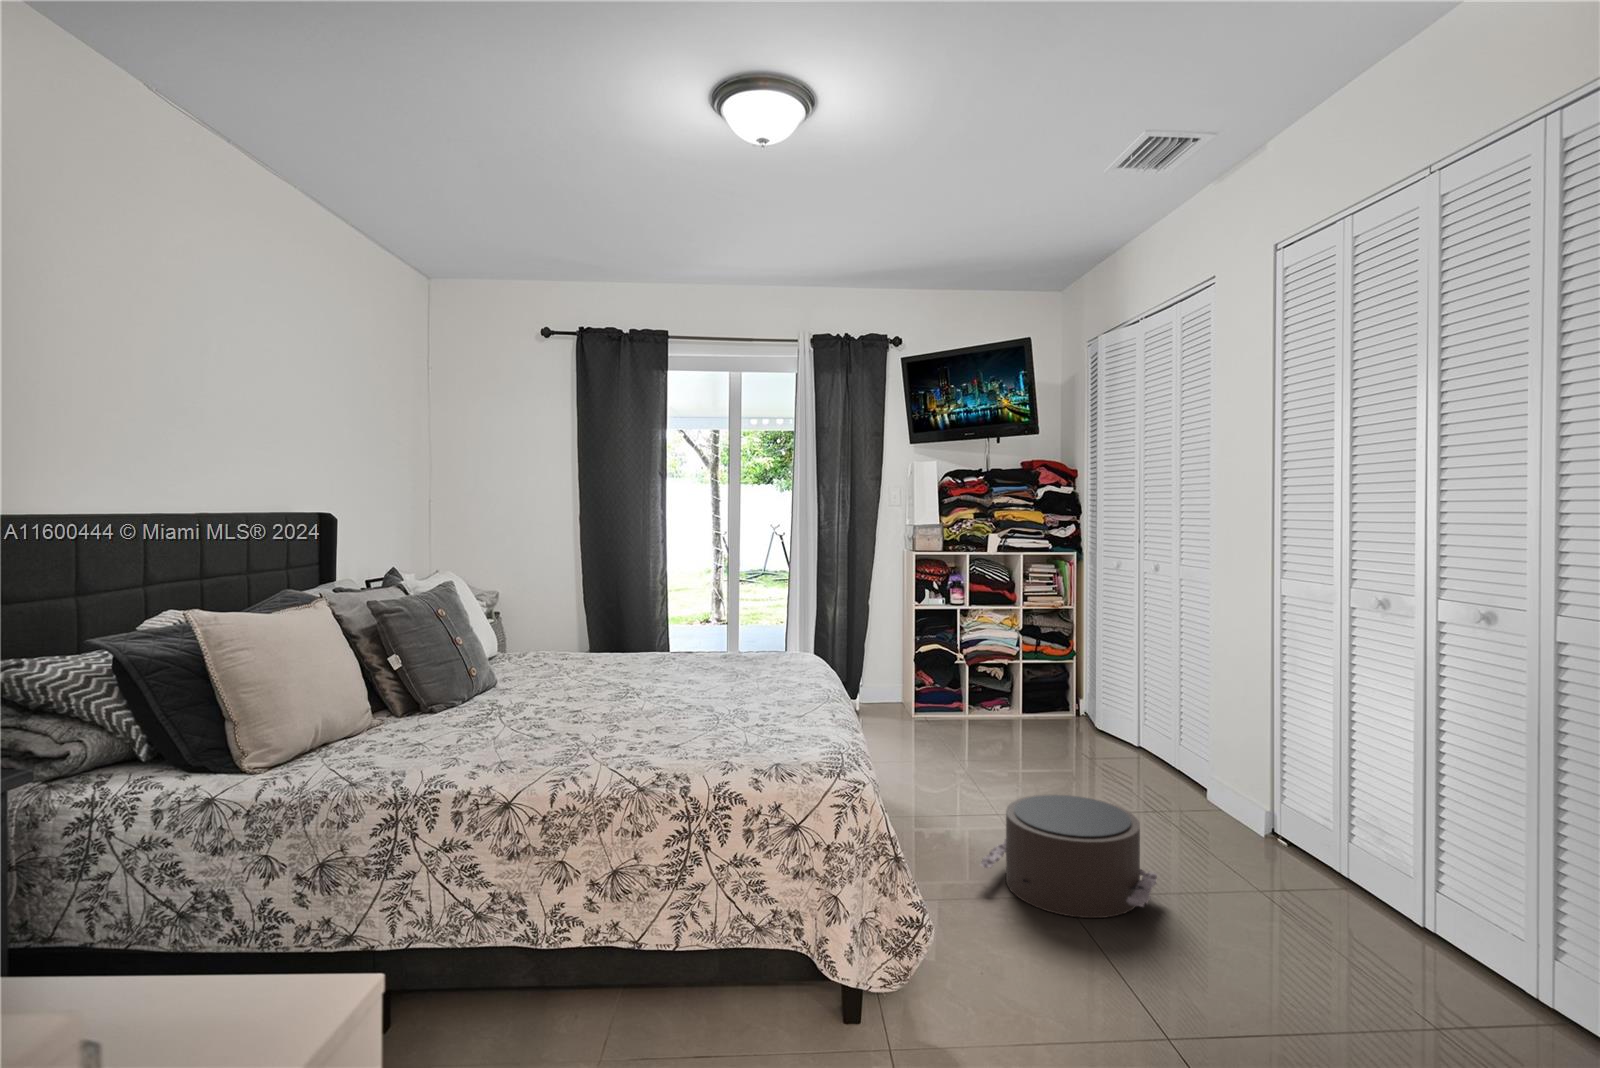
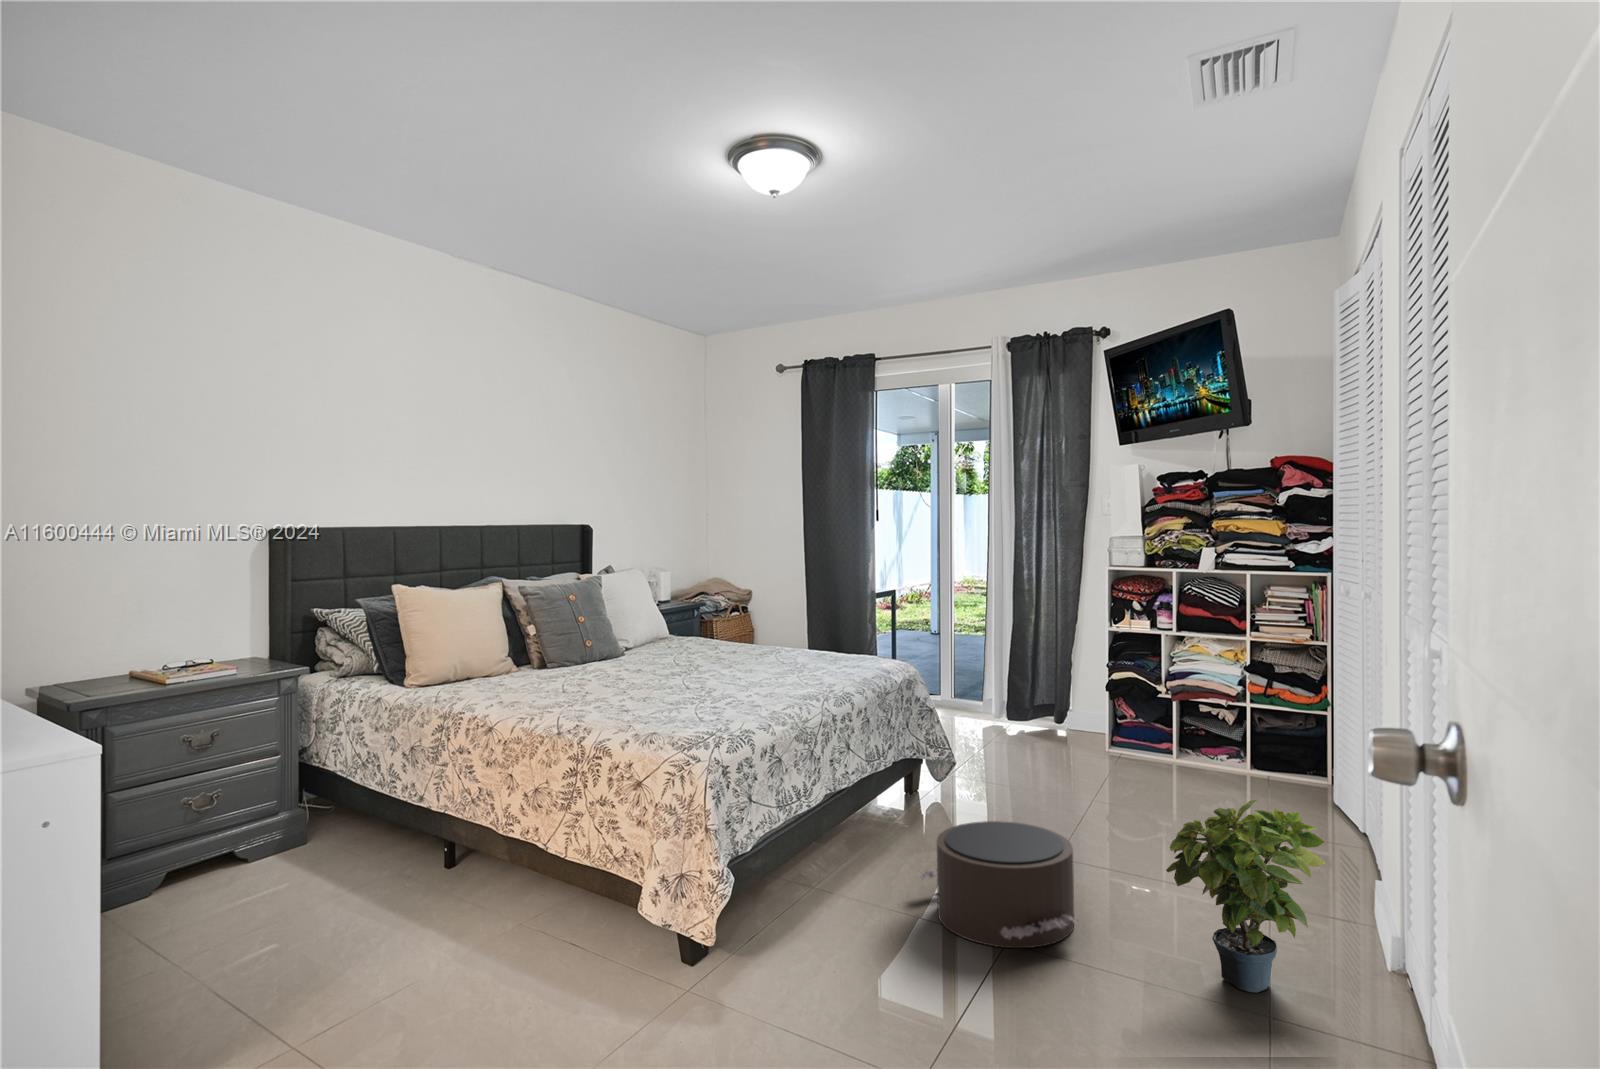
potted plant: none [1243,741,1375,900] -> present [1166,800,1325,992]

